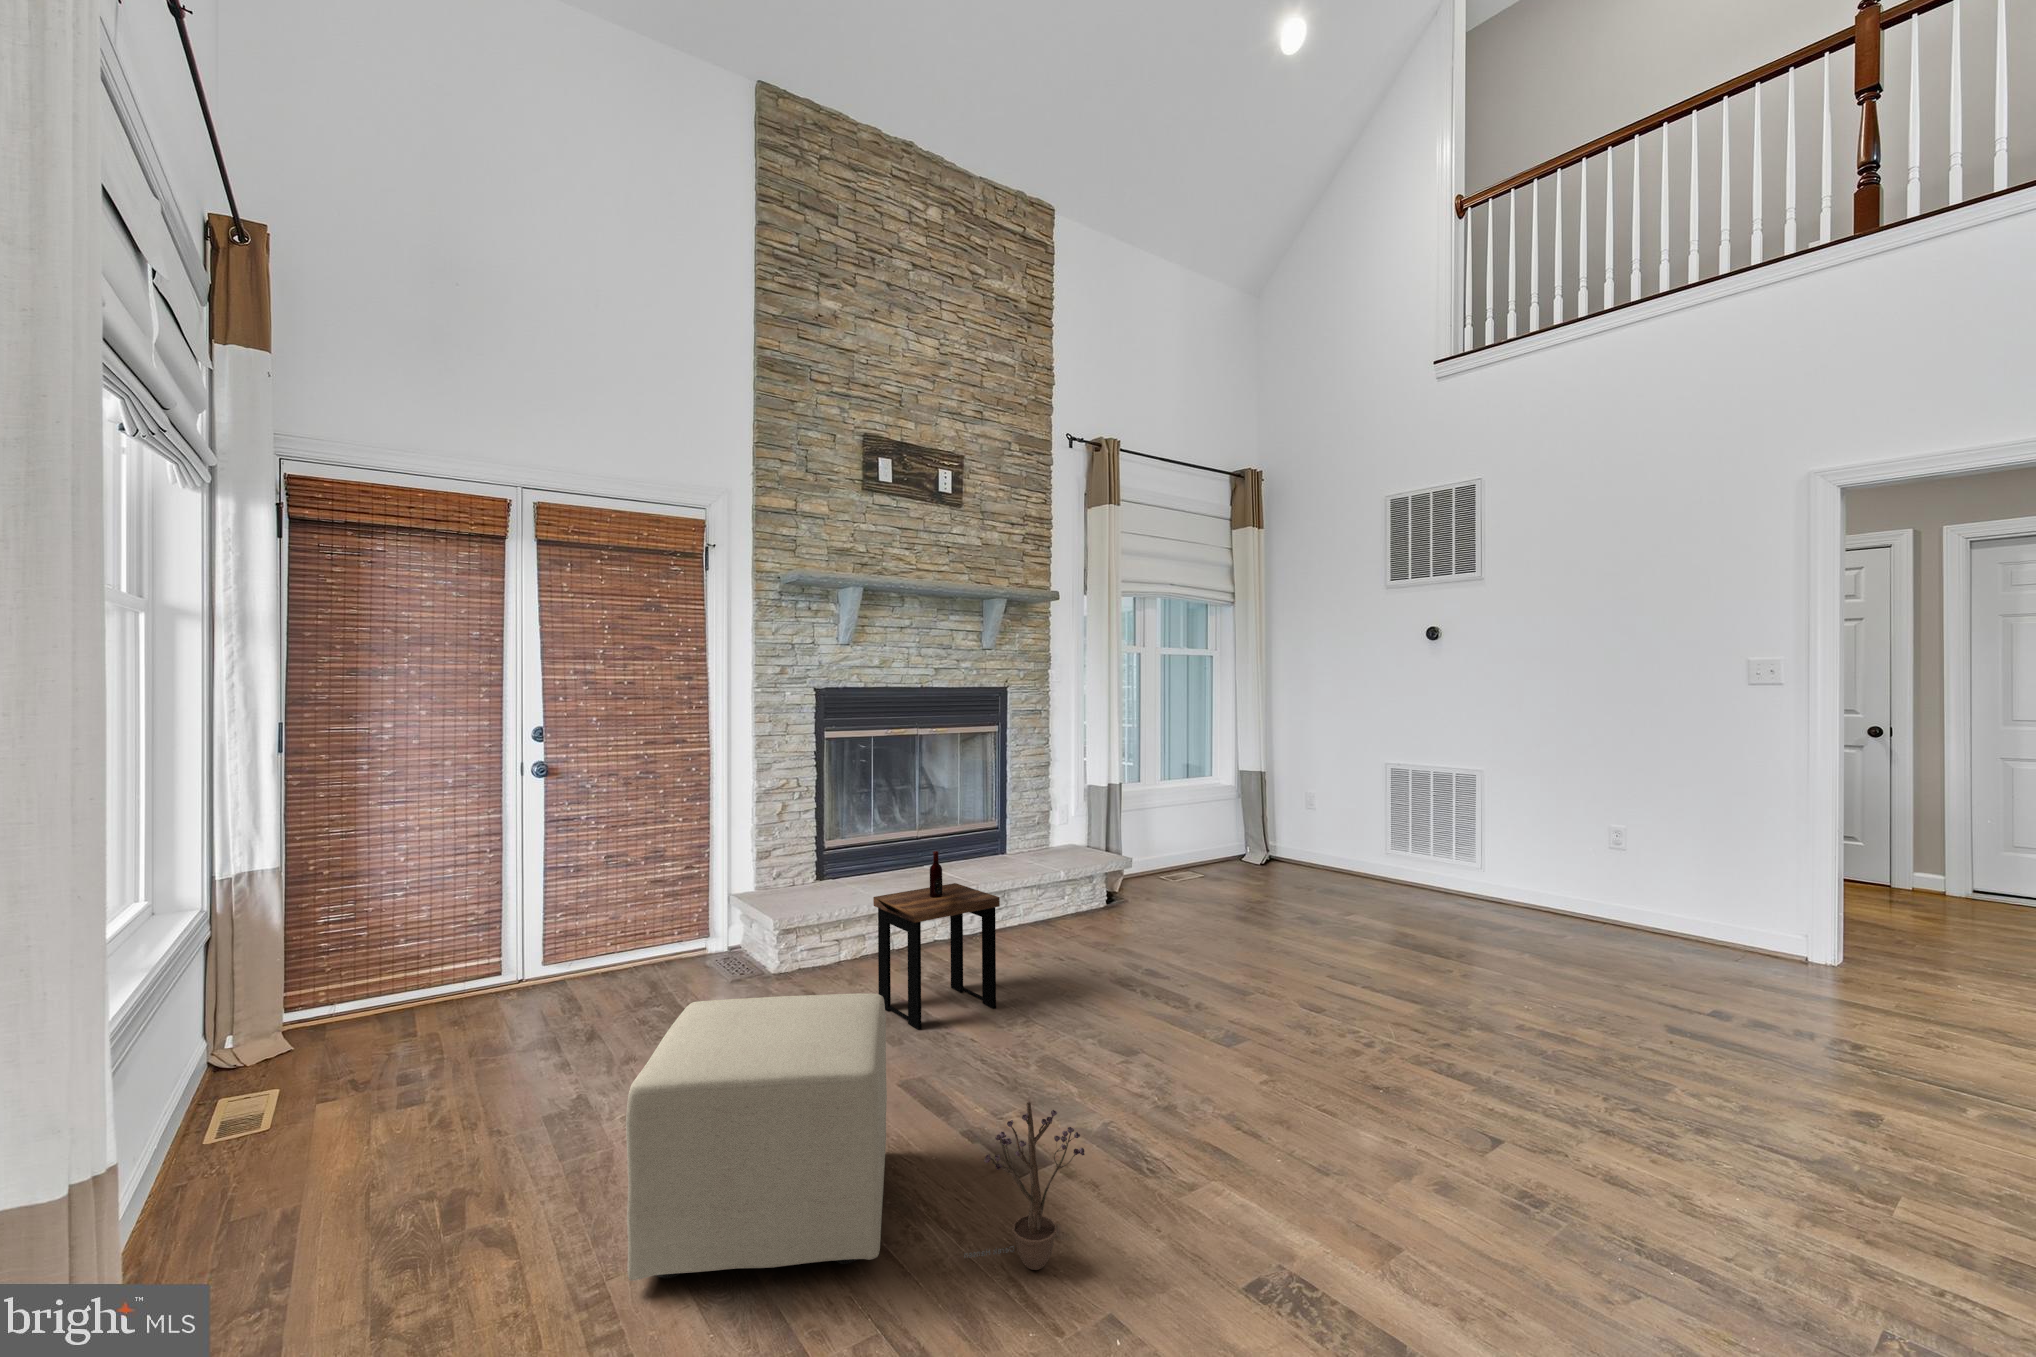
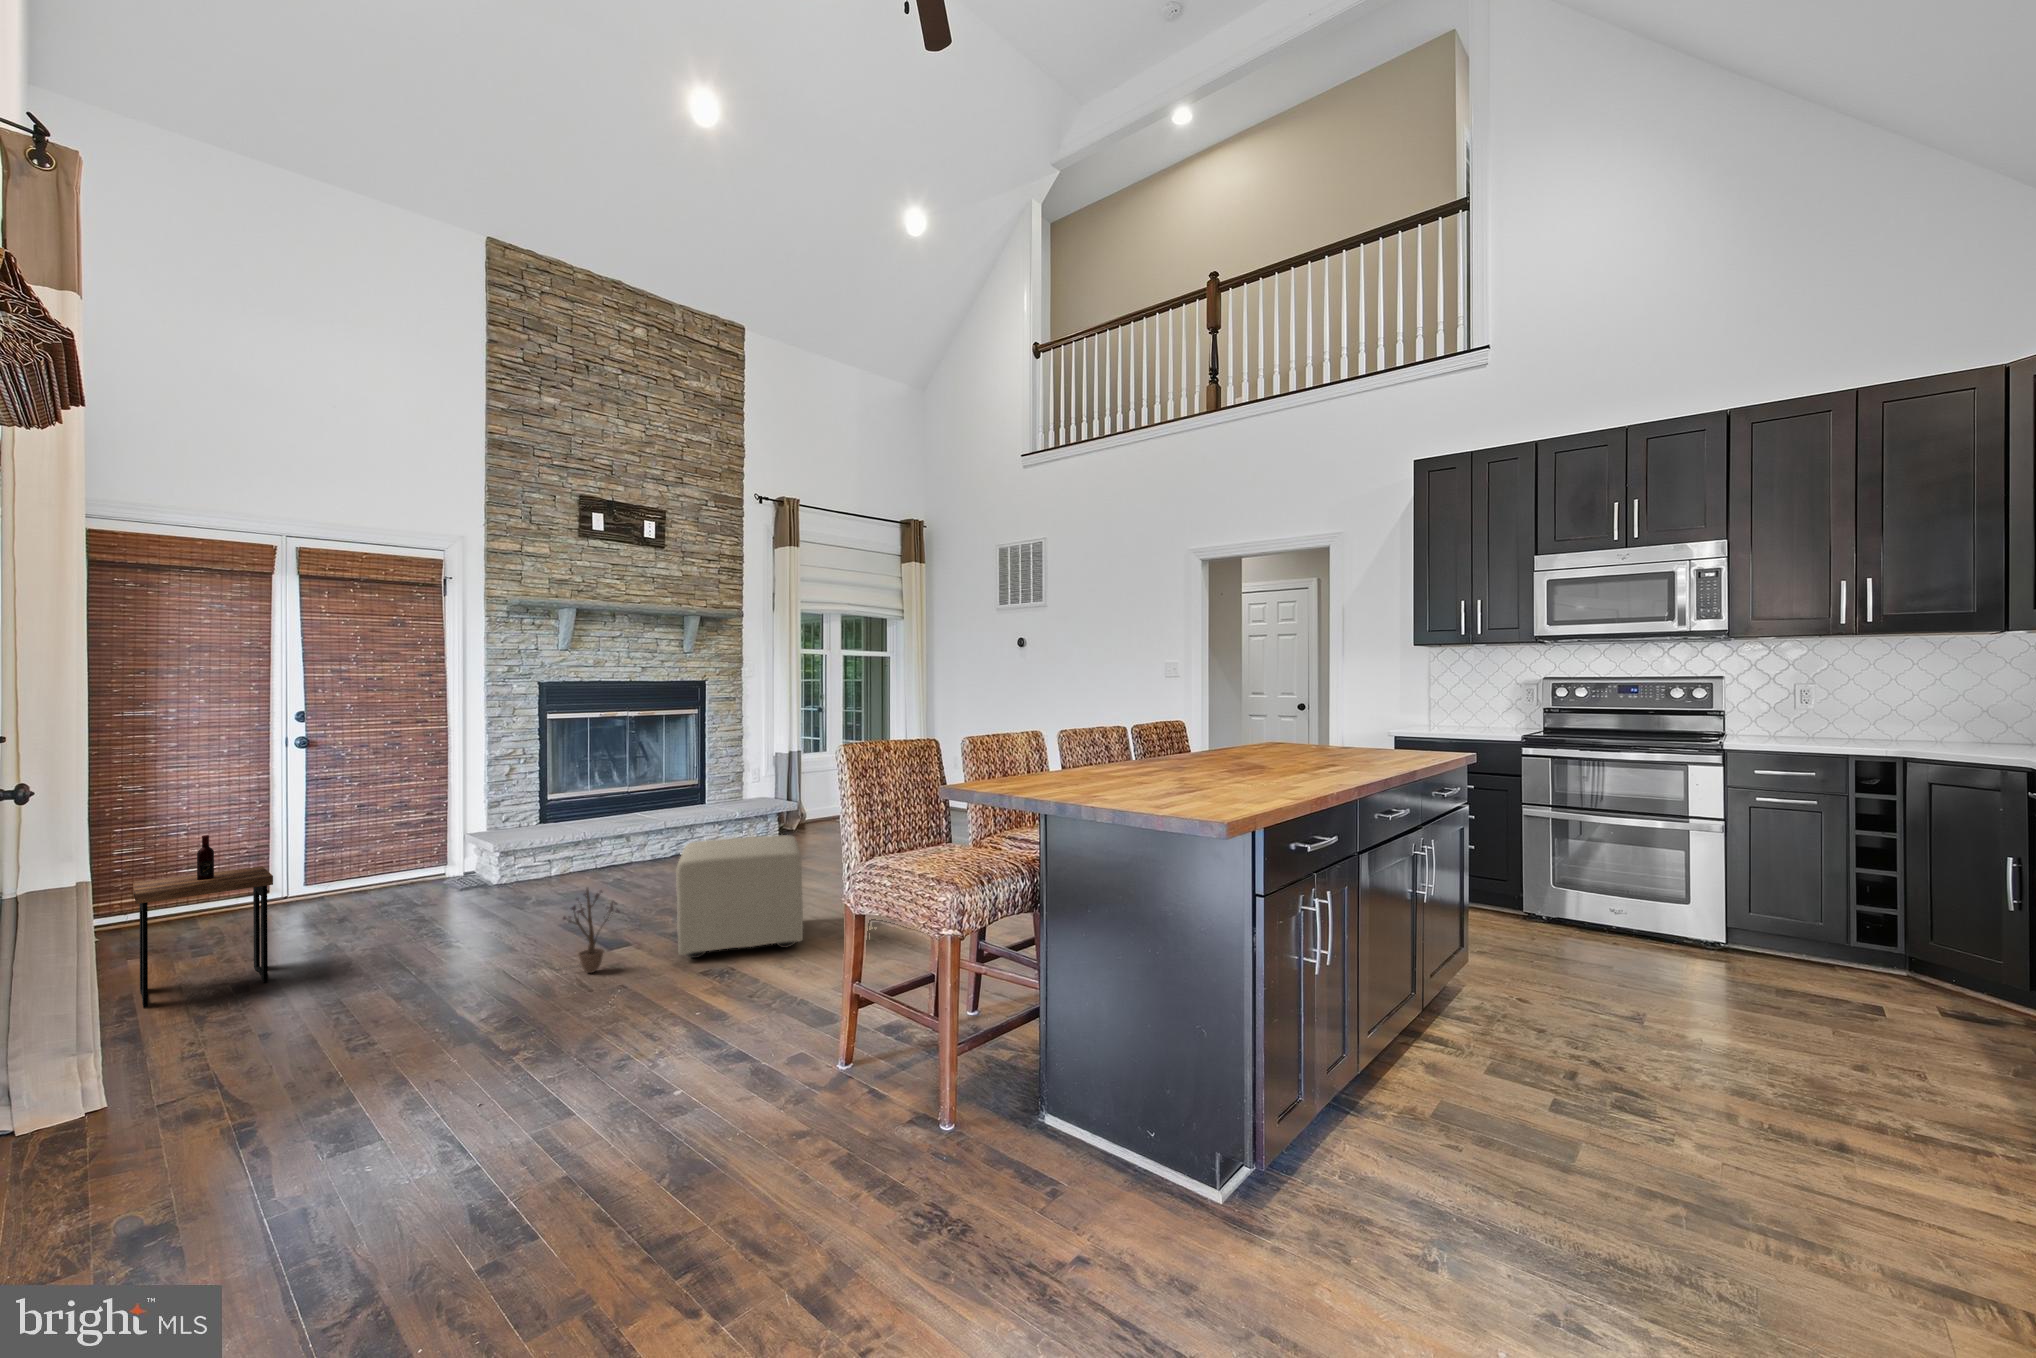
side table: present [873,851,1000,1030] -> present [133,835,273,1008]
ottoman: present [626,993,887,1281] -> present [676,835,803,958]

